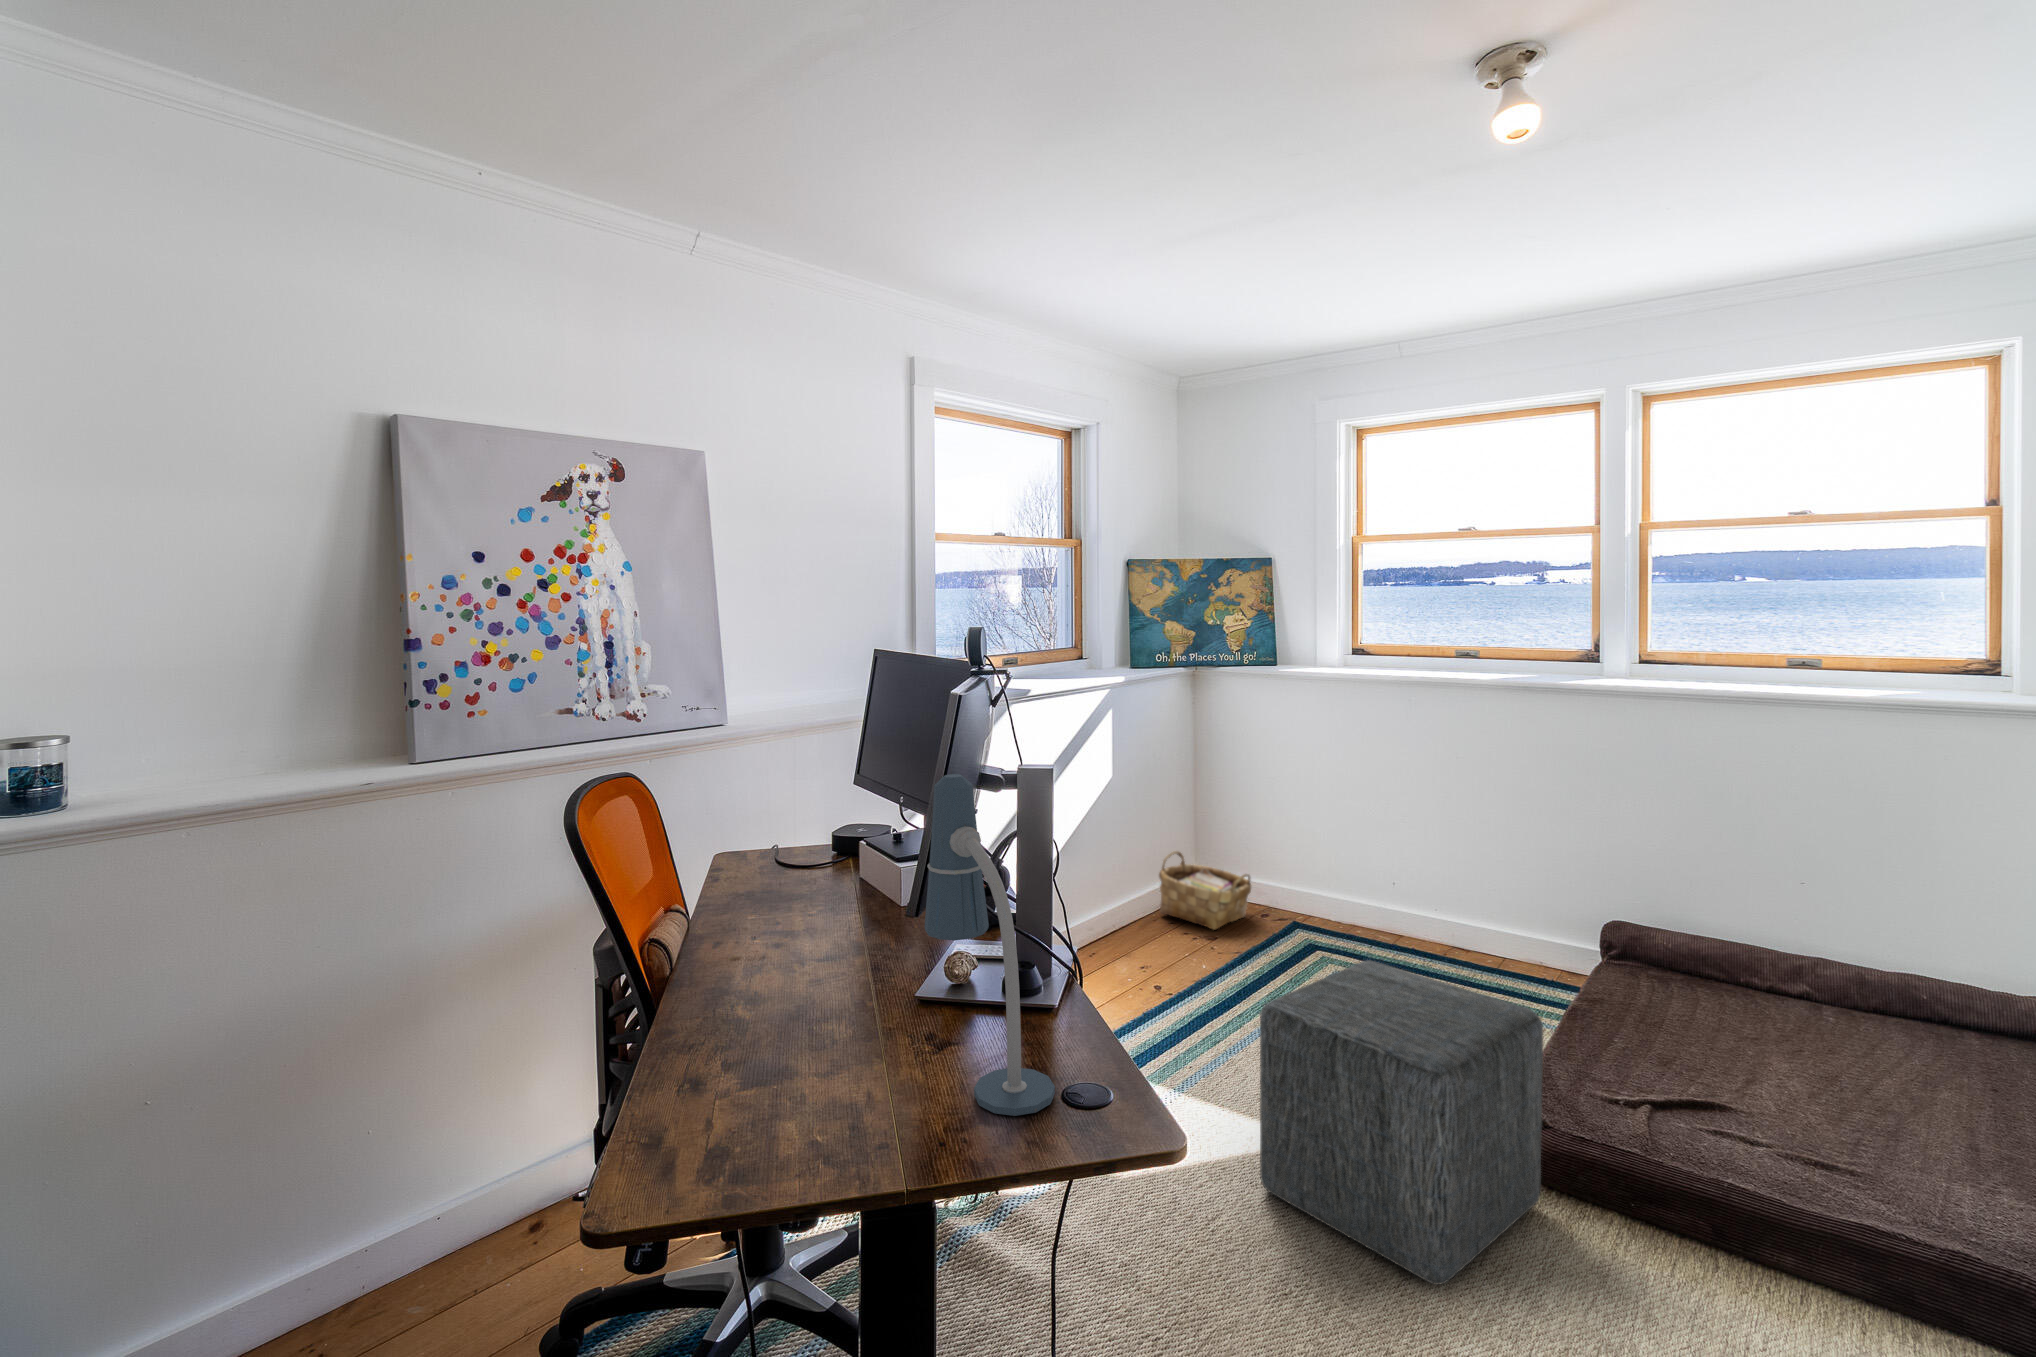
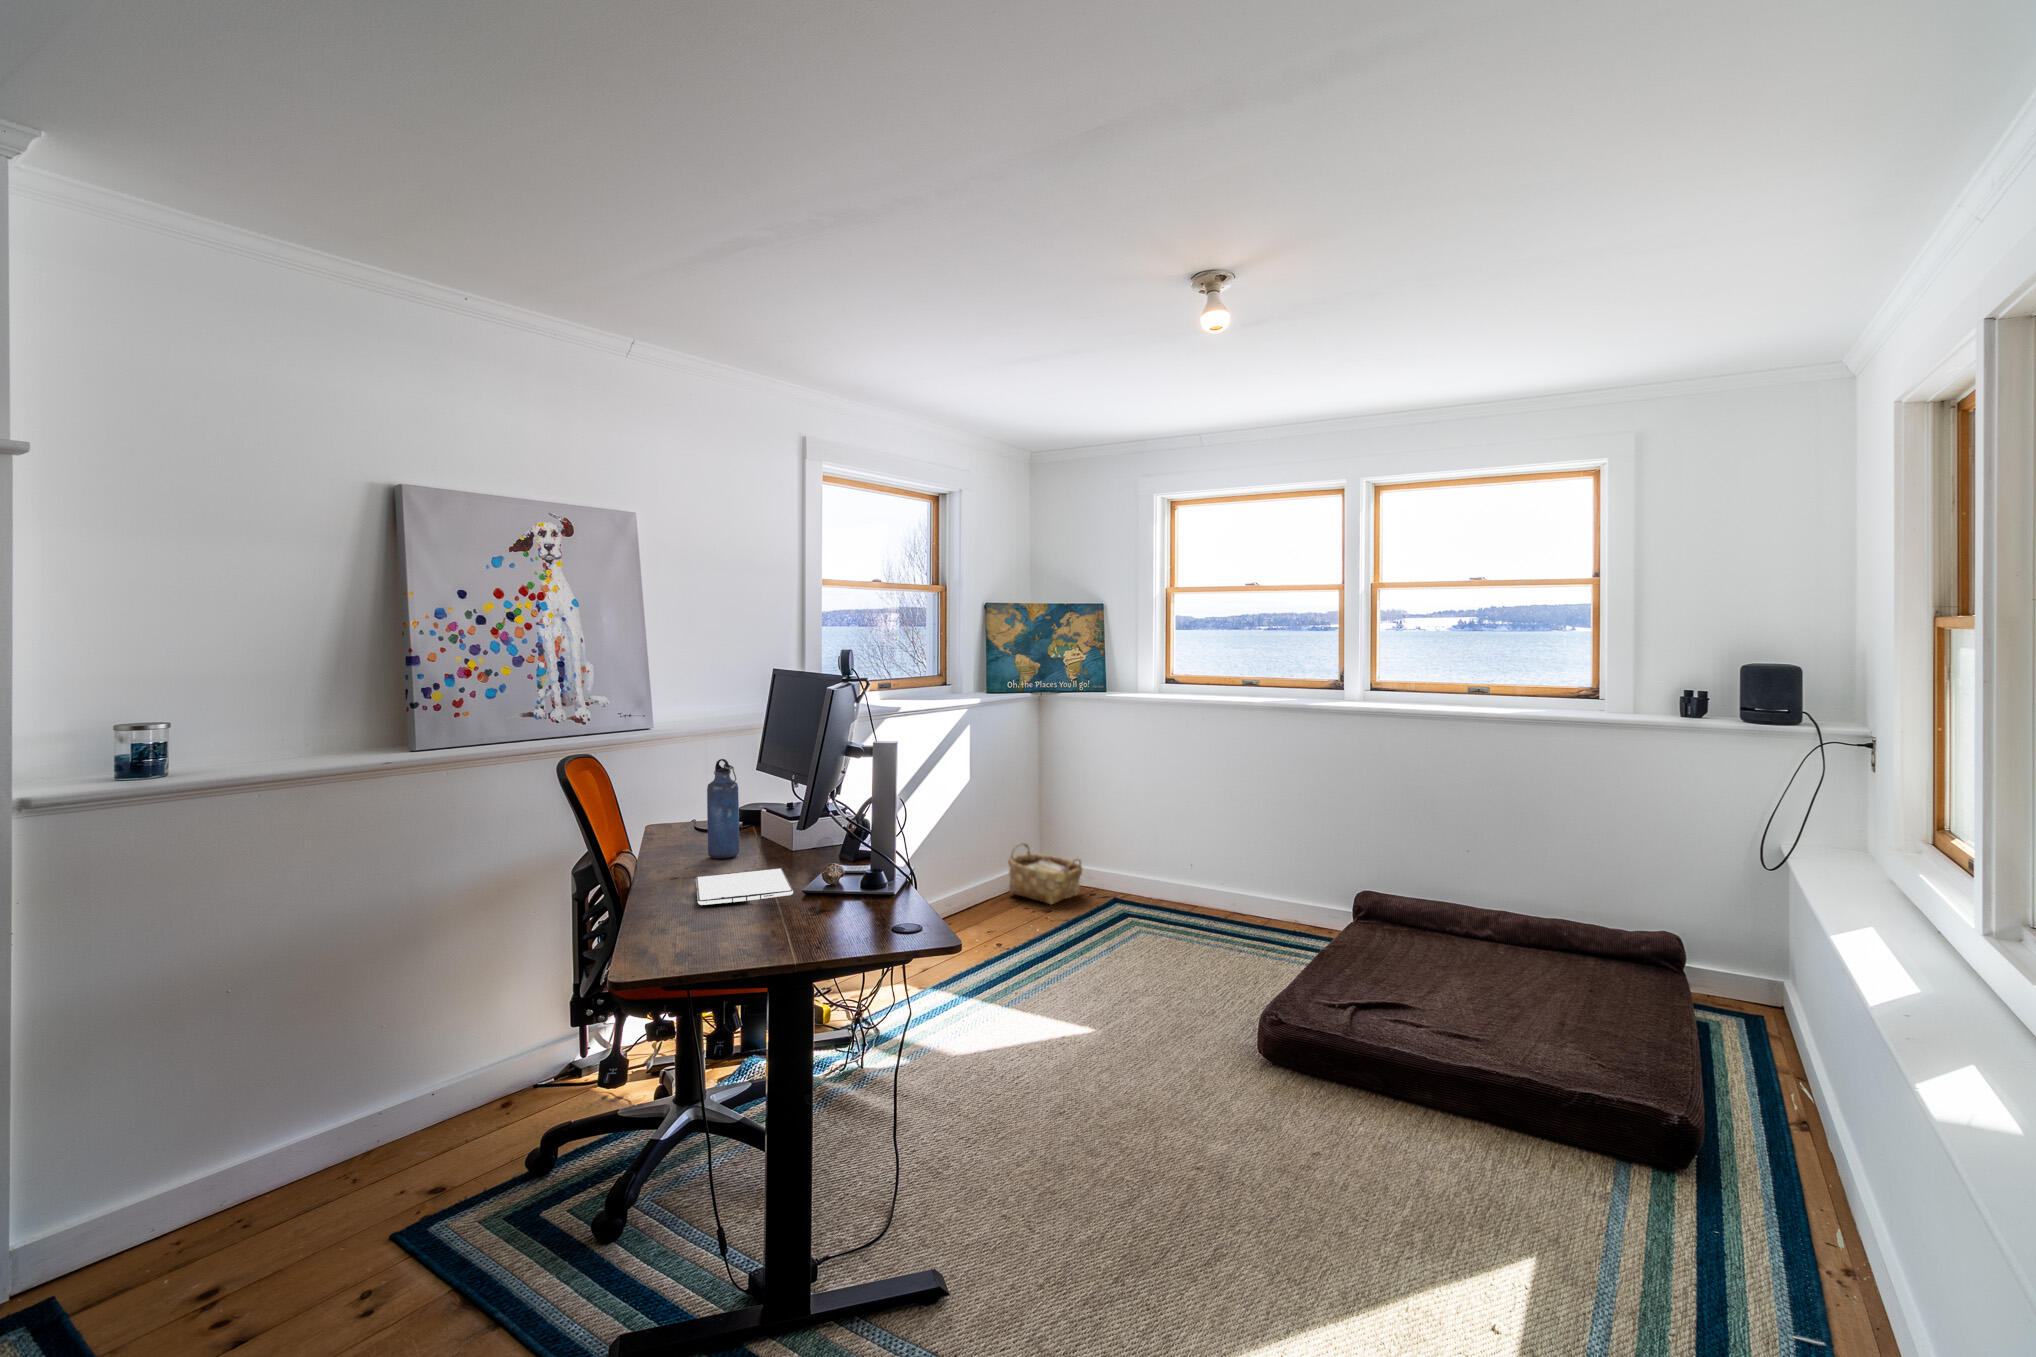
desk lamp: present [925,774,1055,1116] -> none [805,740,884,939]
water bottle: none [786,781,831,920] -> present [707,759,739,858]
tablet: none [765,945,906,1022] -> present [696,868,793,905]
ottoman: present [1260,960,1543,1285] -> none [1056,901,1250,1111]

